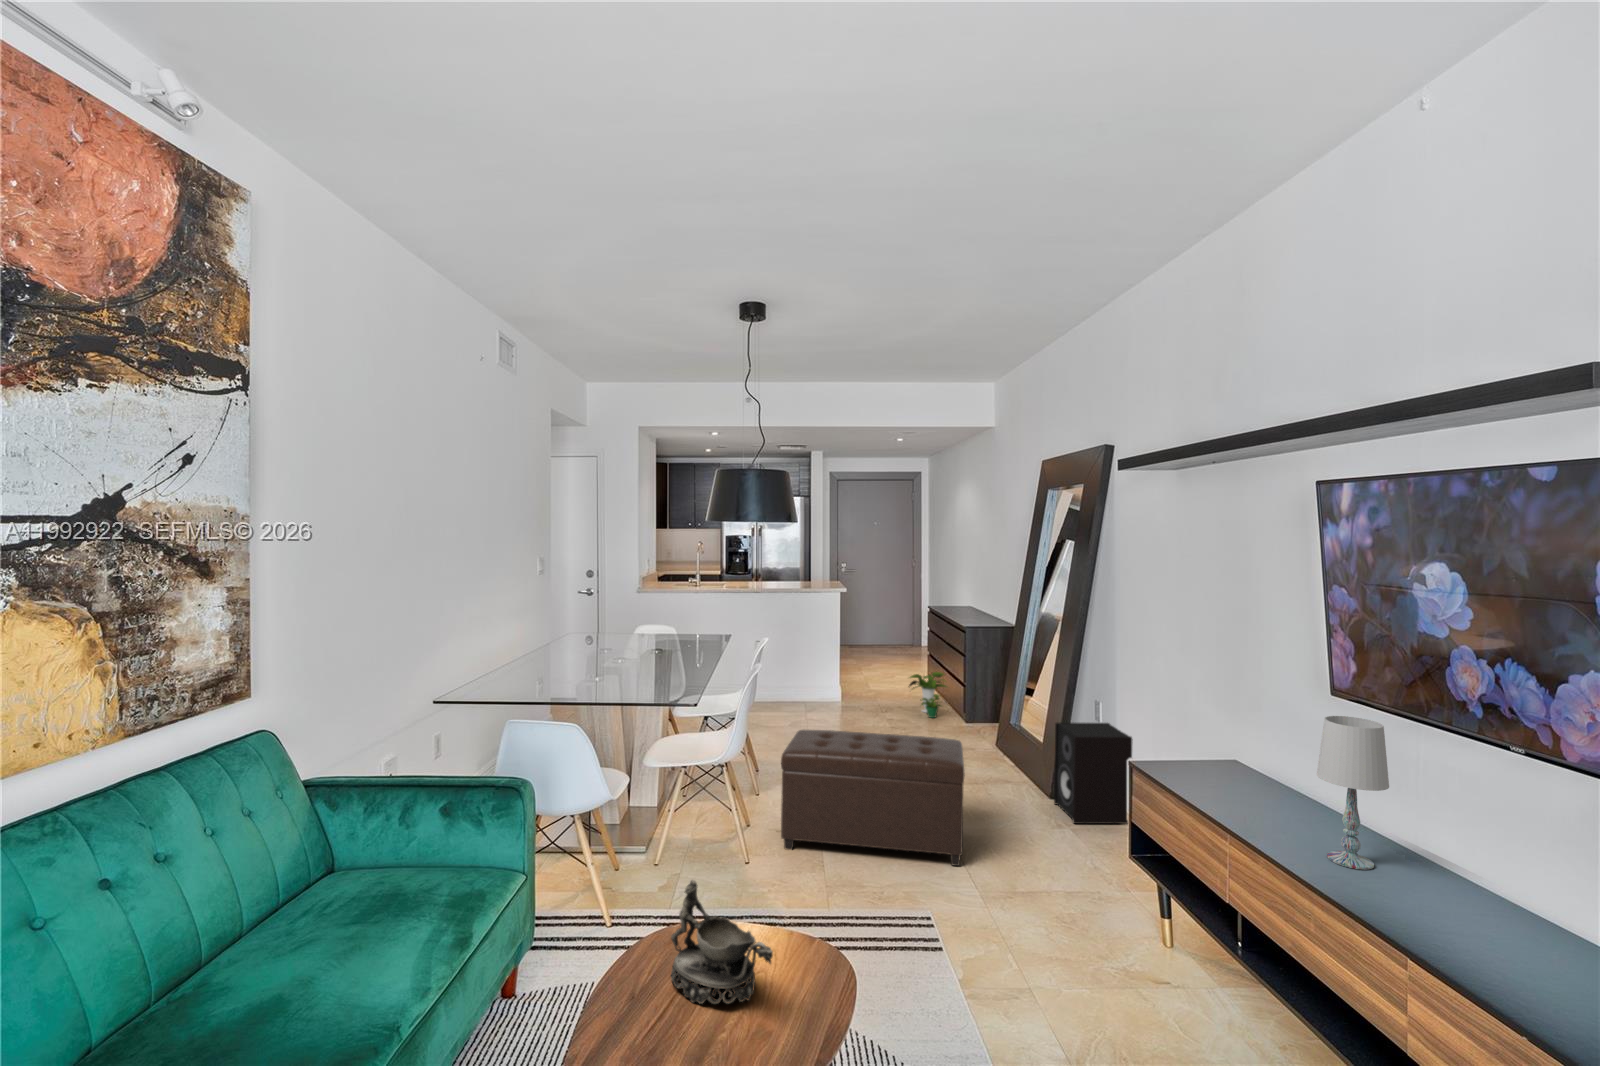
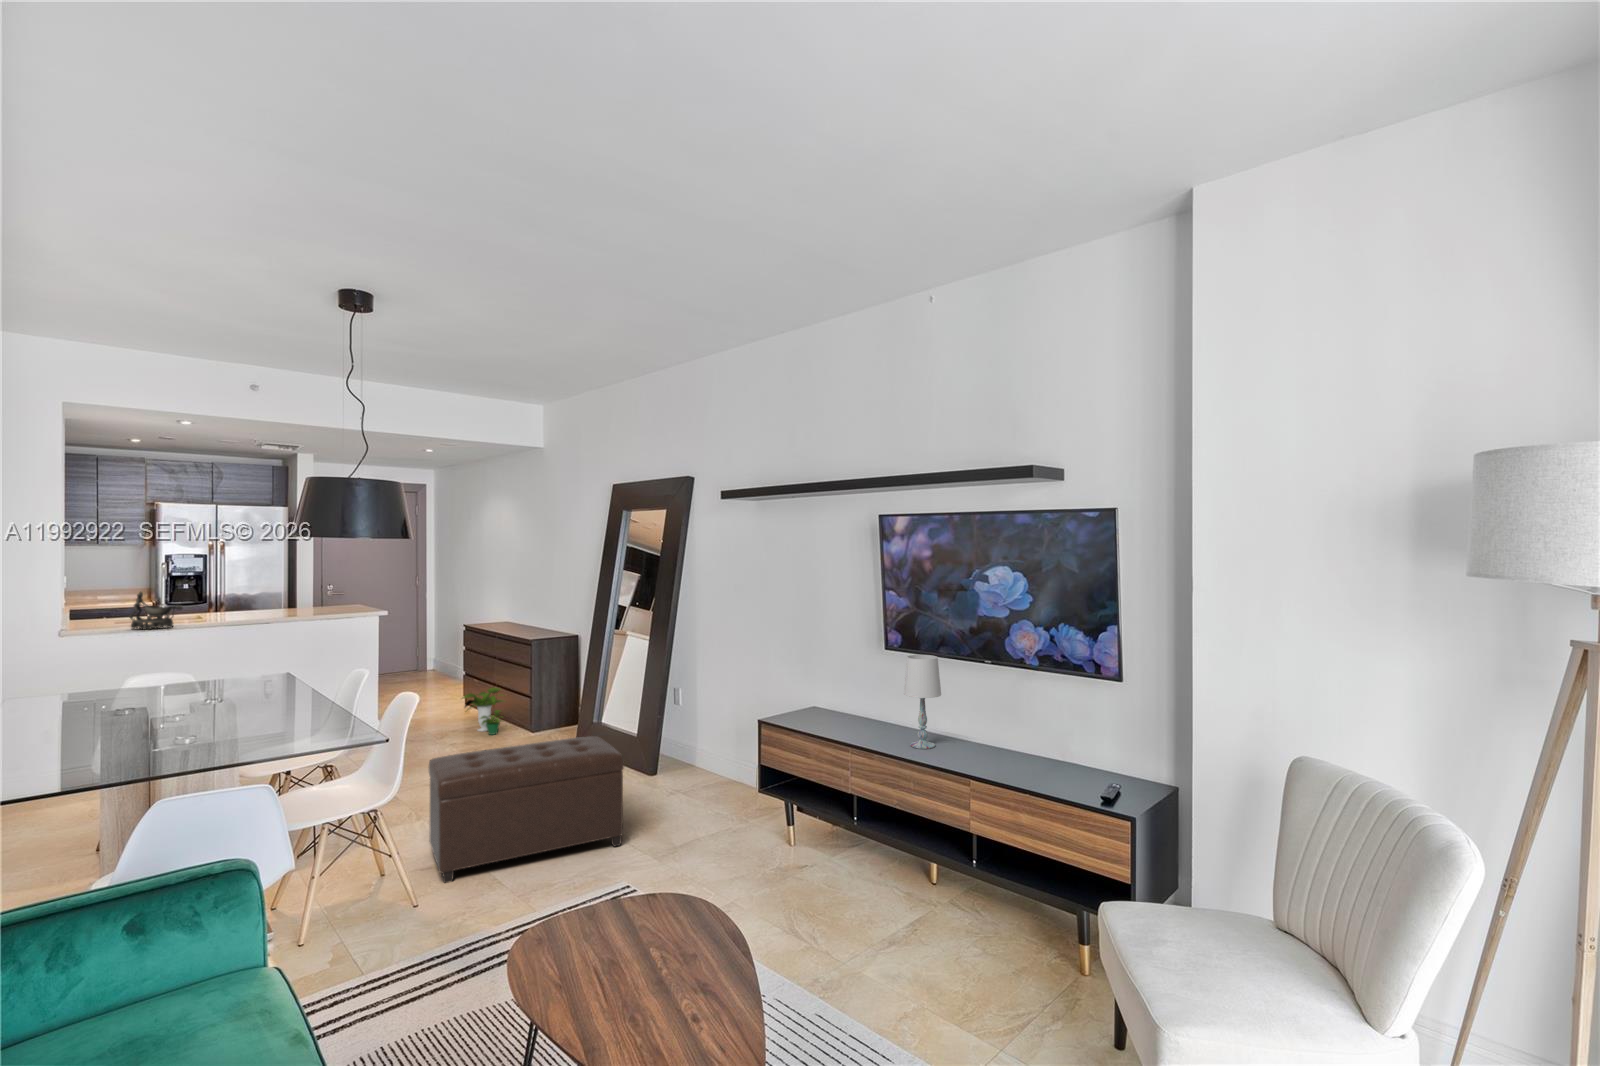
speaker: present [1054,723,1133,824] -> none [657,701,721,790]
decorative bowl: present [671,880,773,1004] -> present [129,592,183,630]

